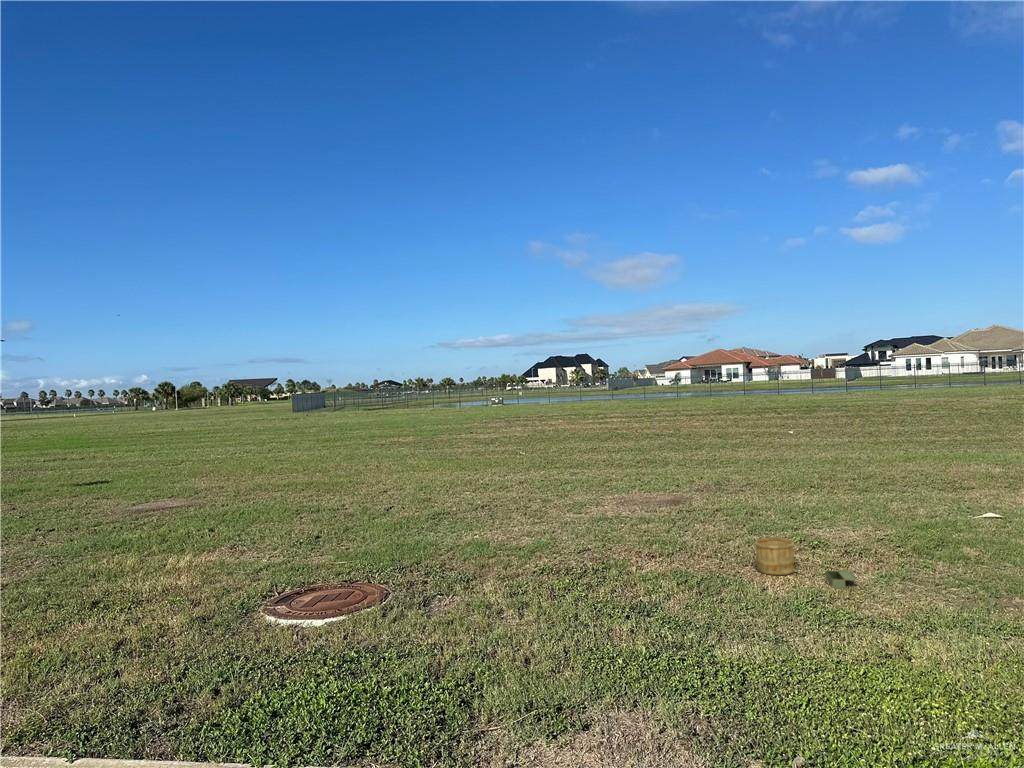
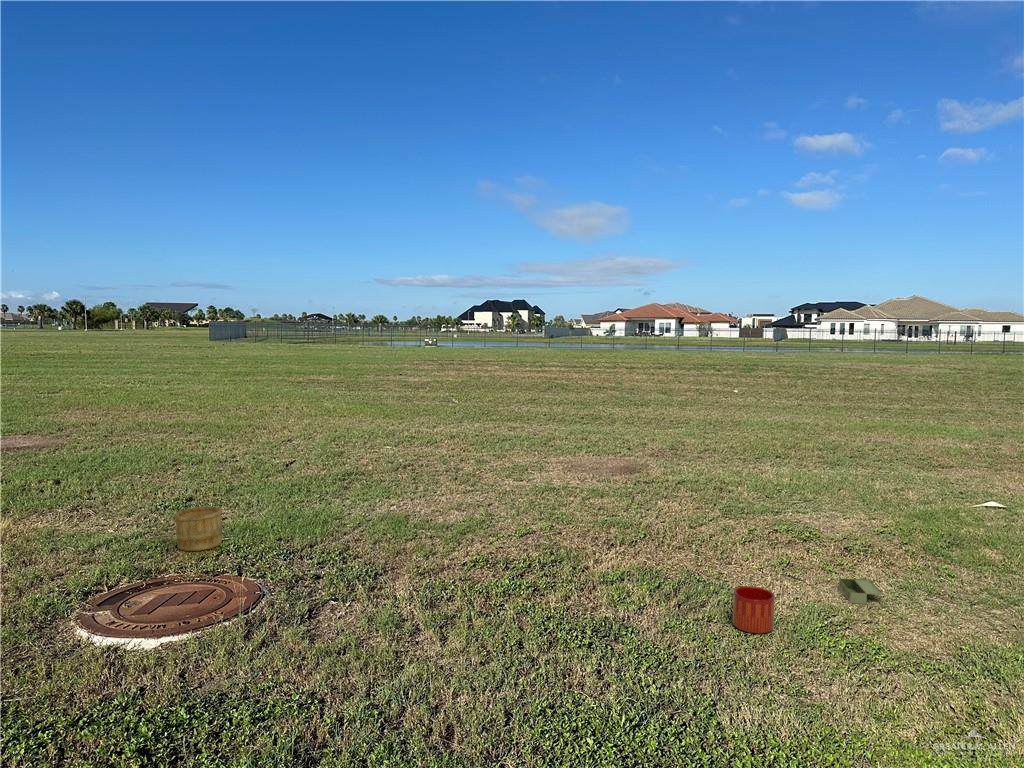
wooden bucket: present [754,537,794,575] -> present [174,507,222,551]
planter: none [736,574,768,608] -> present [732,586,775,634]

